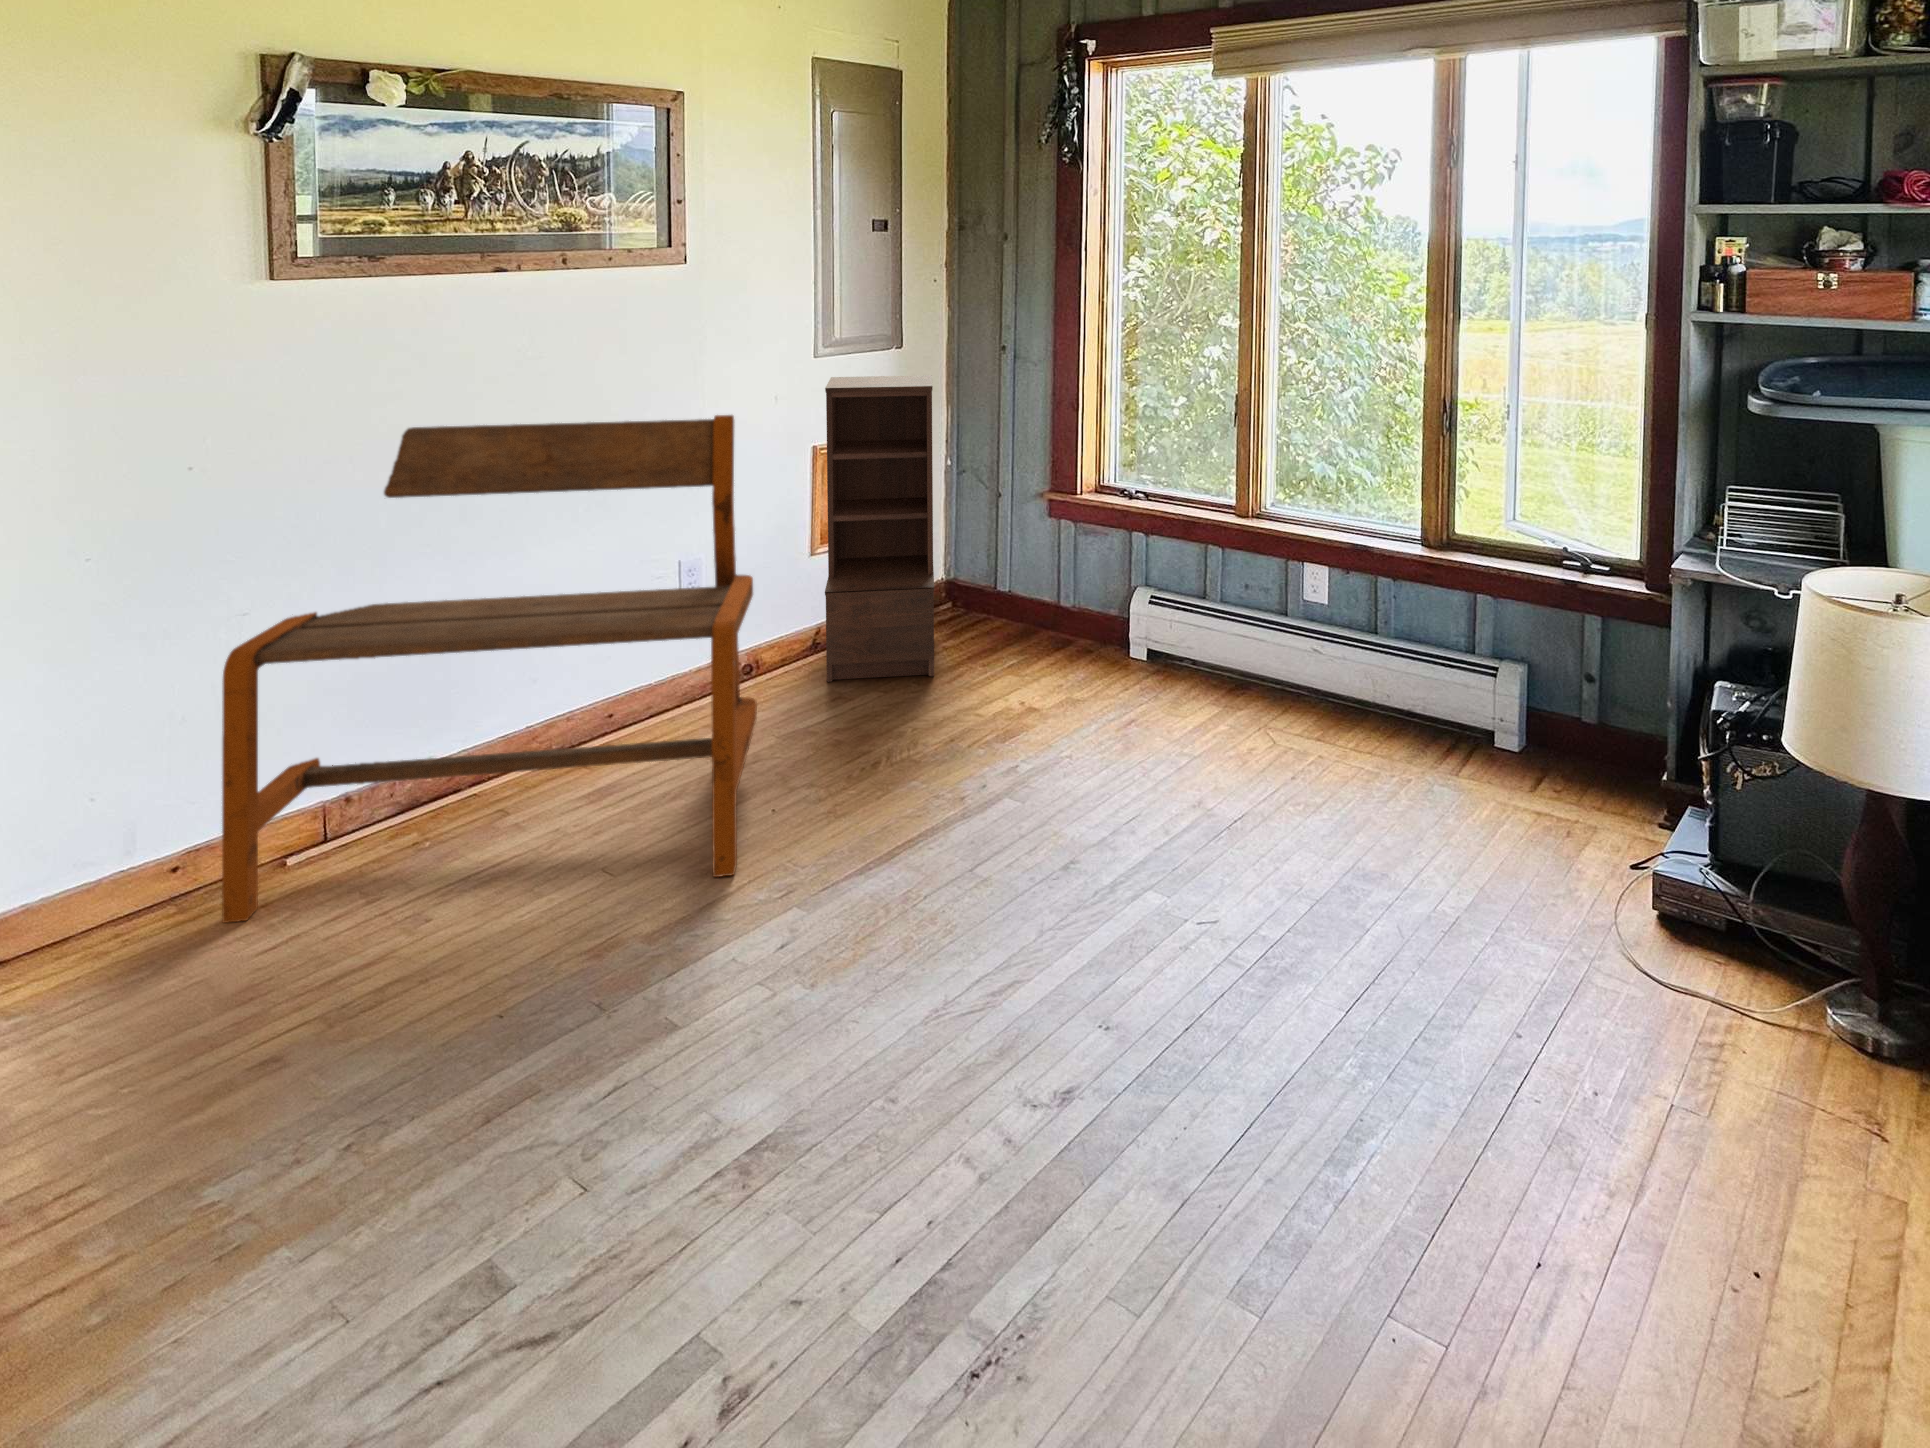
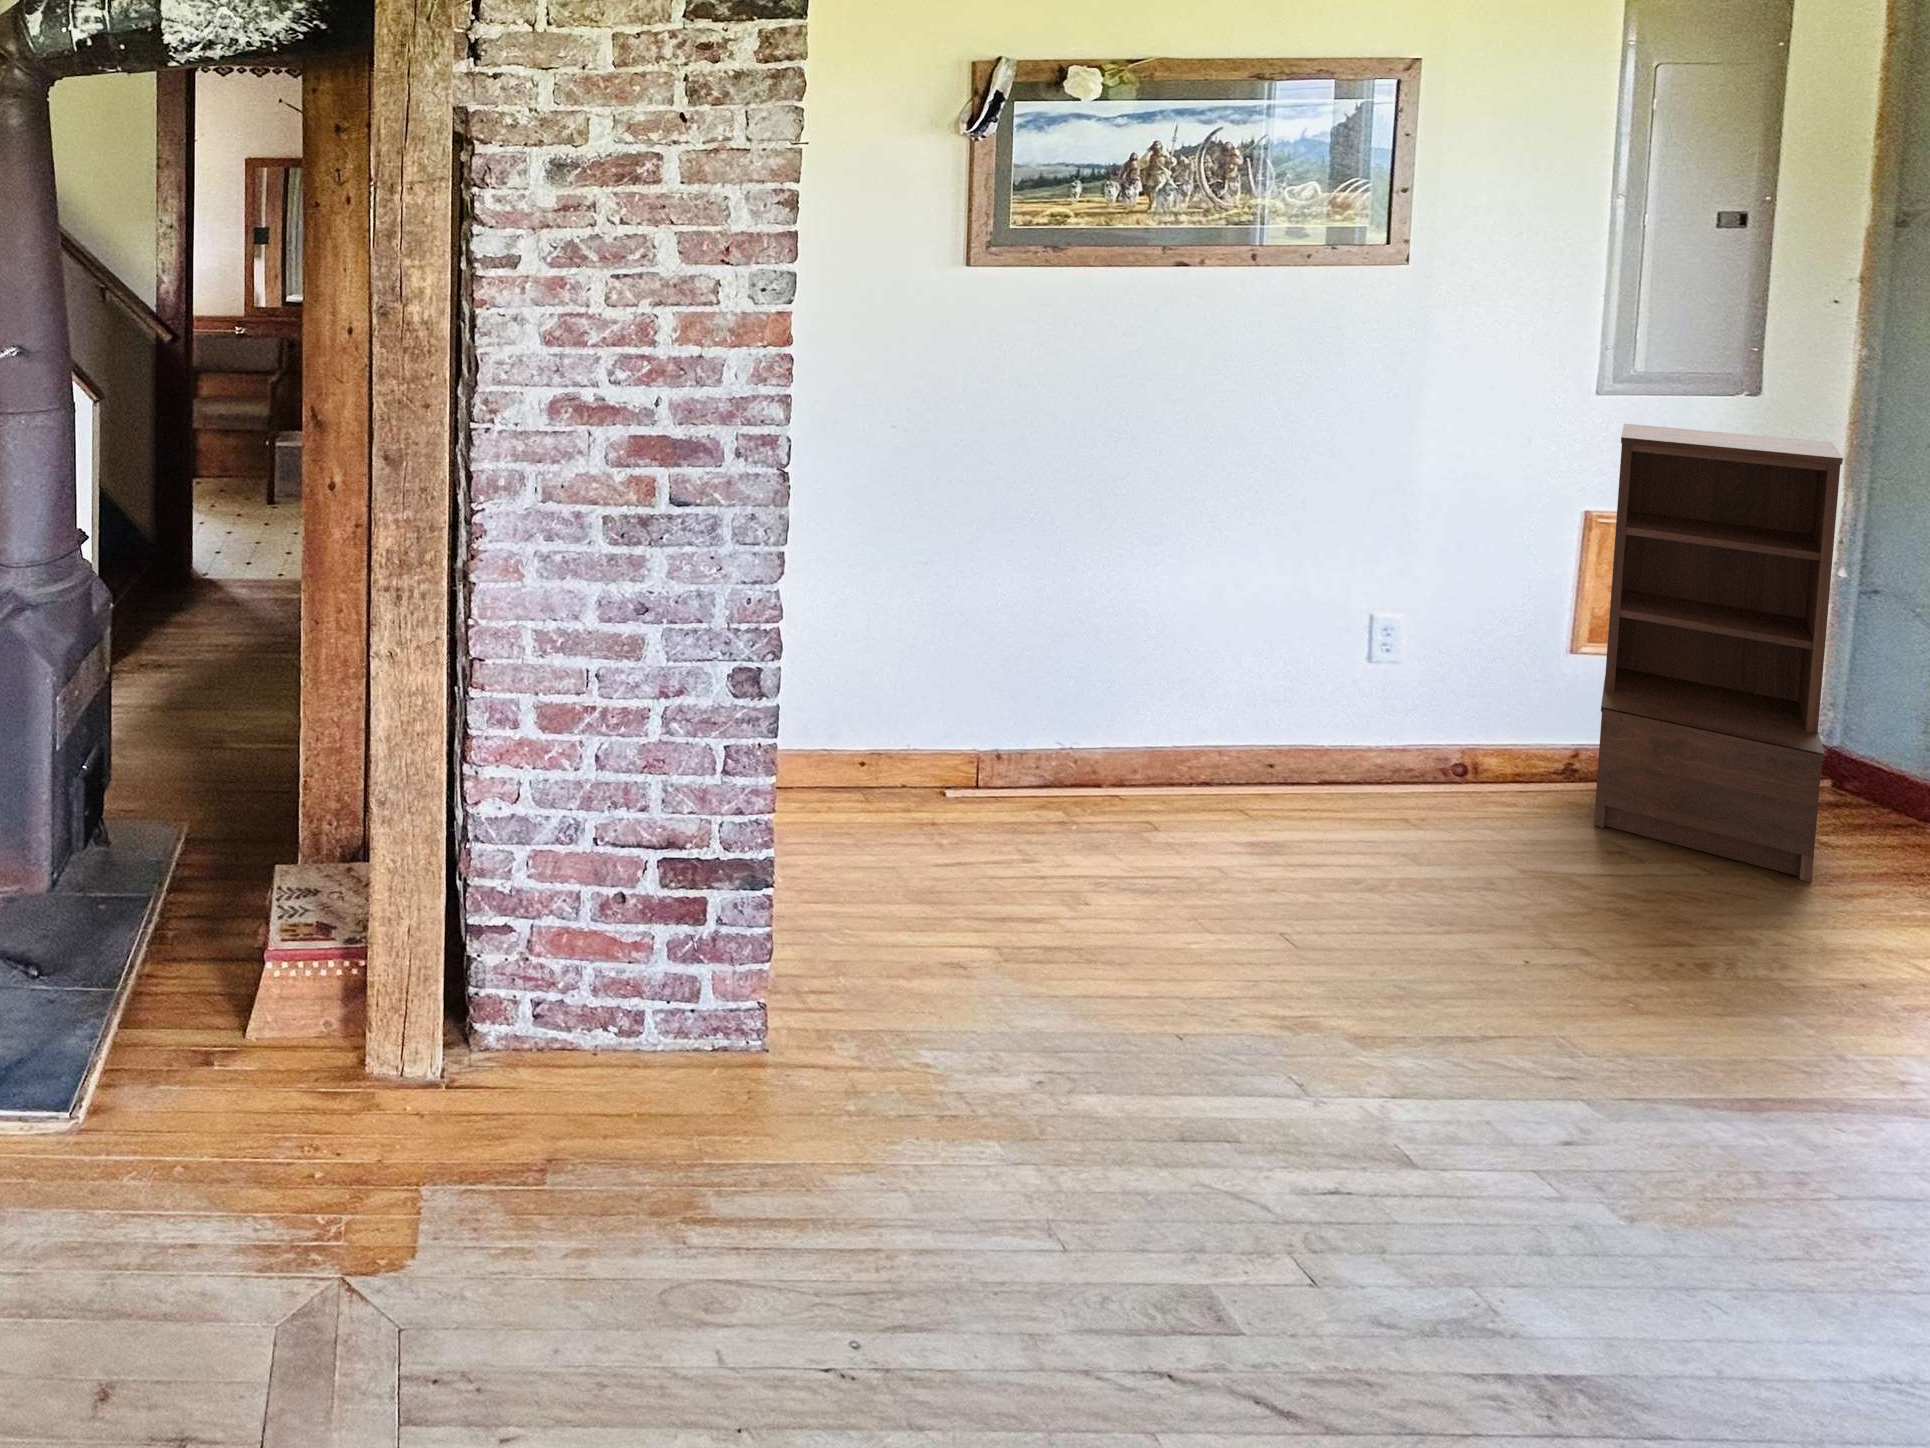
bench: present [222,415,757,923] -> none [901,404,1506,1022]

